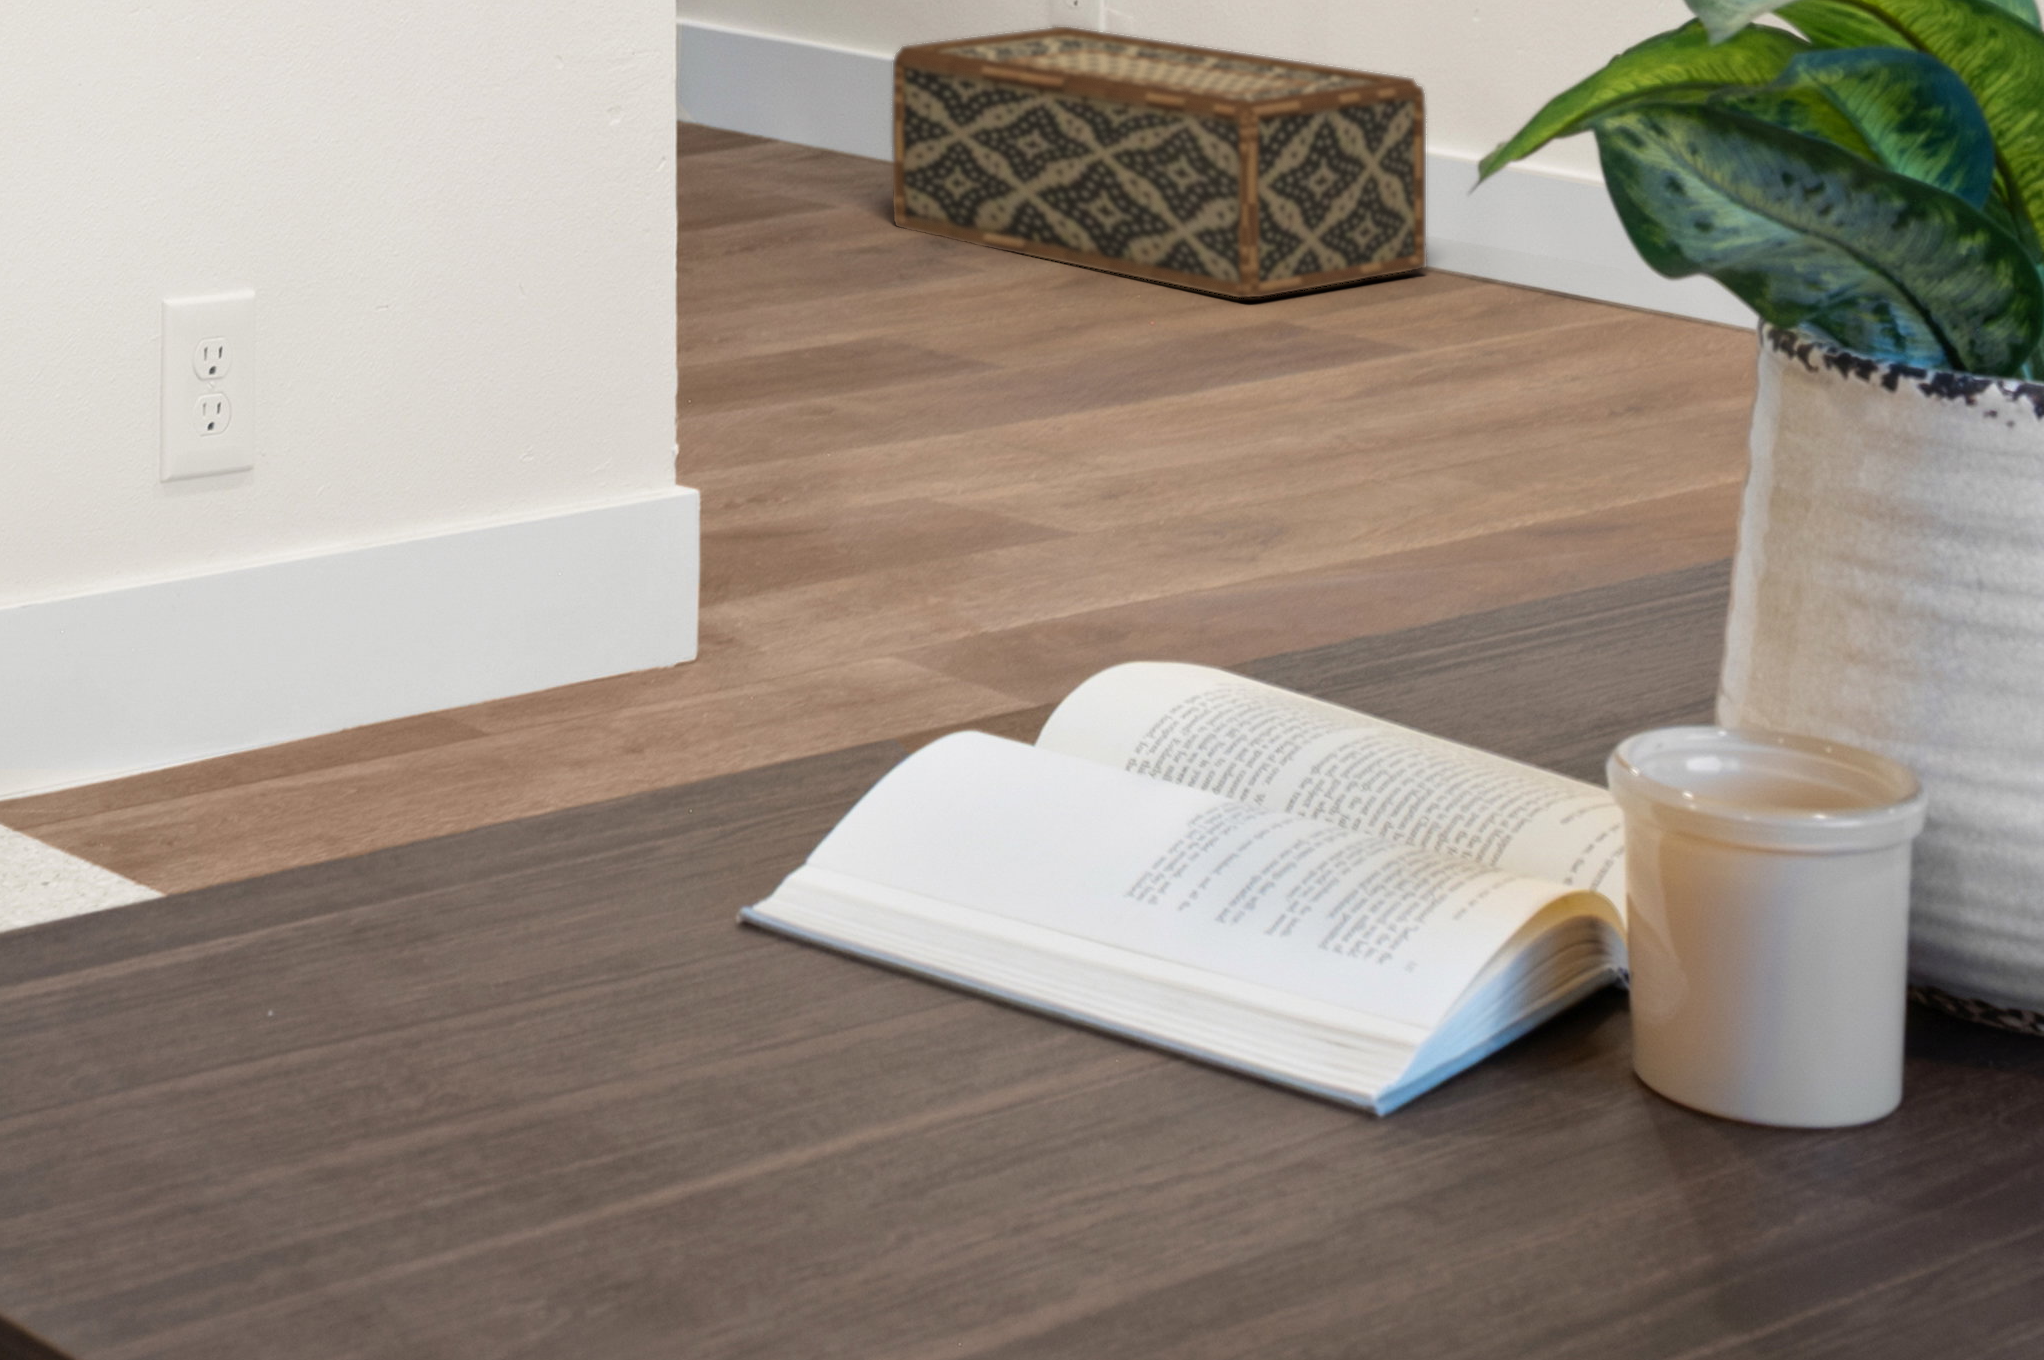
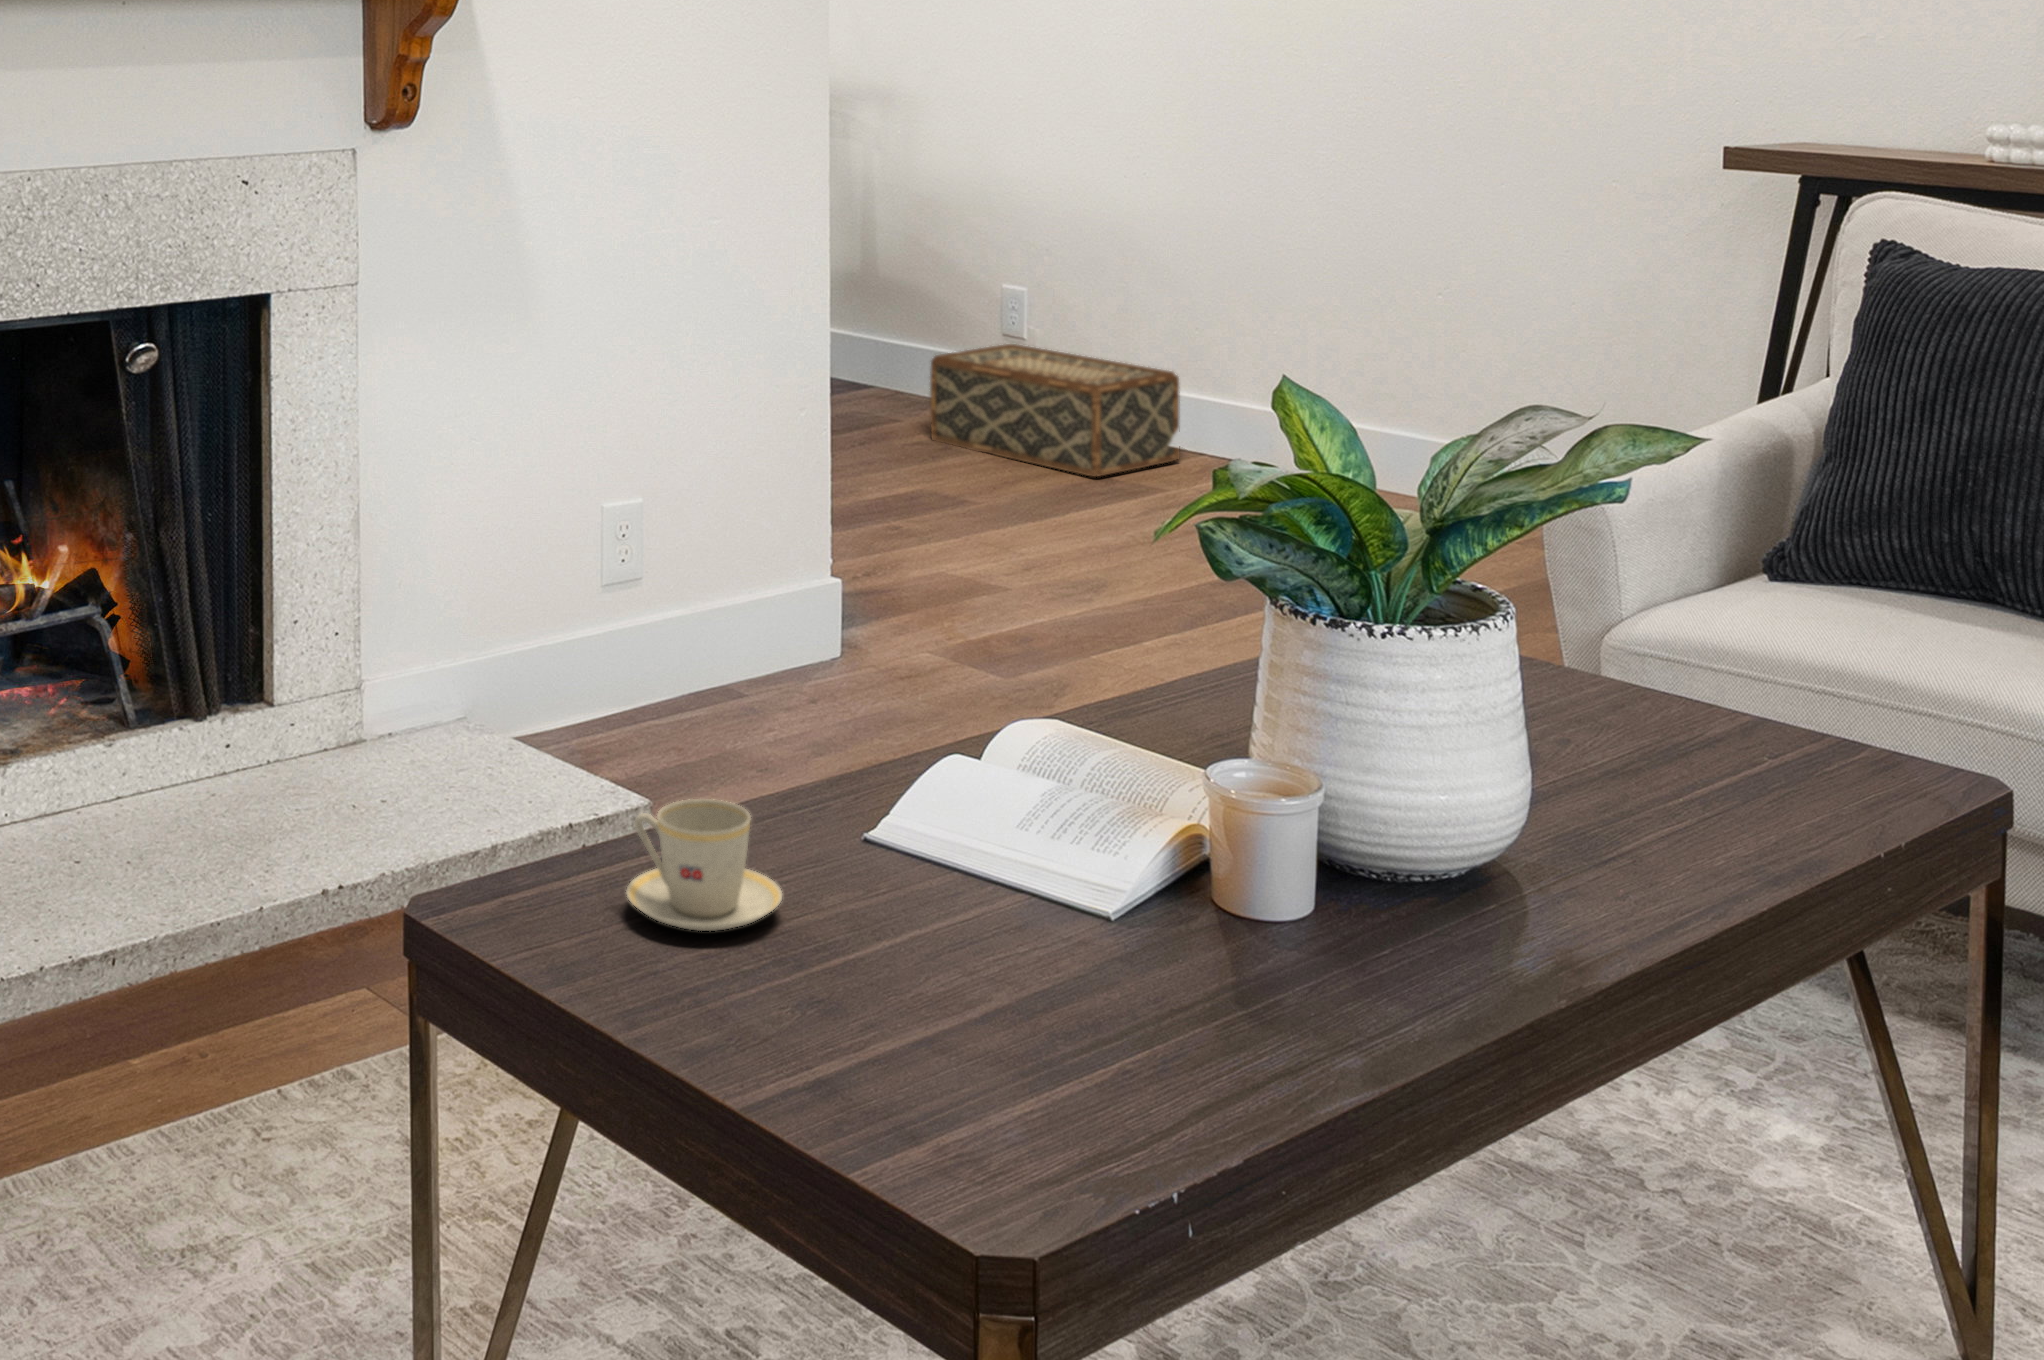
teacup: none [124,802,525,1132] -> present [626,799,782,931]

